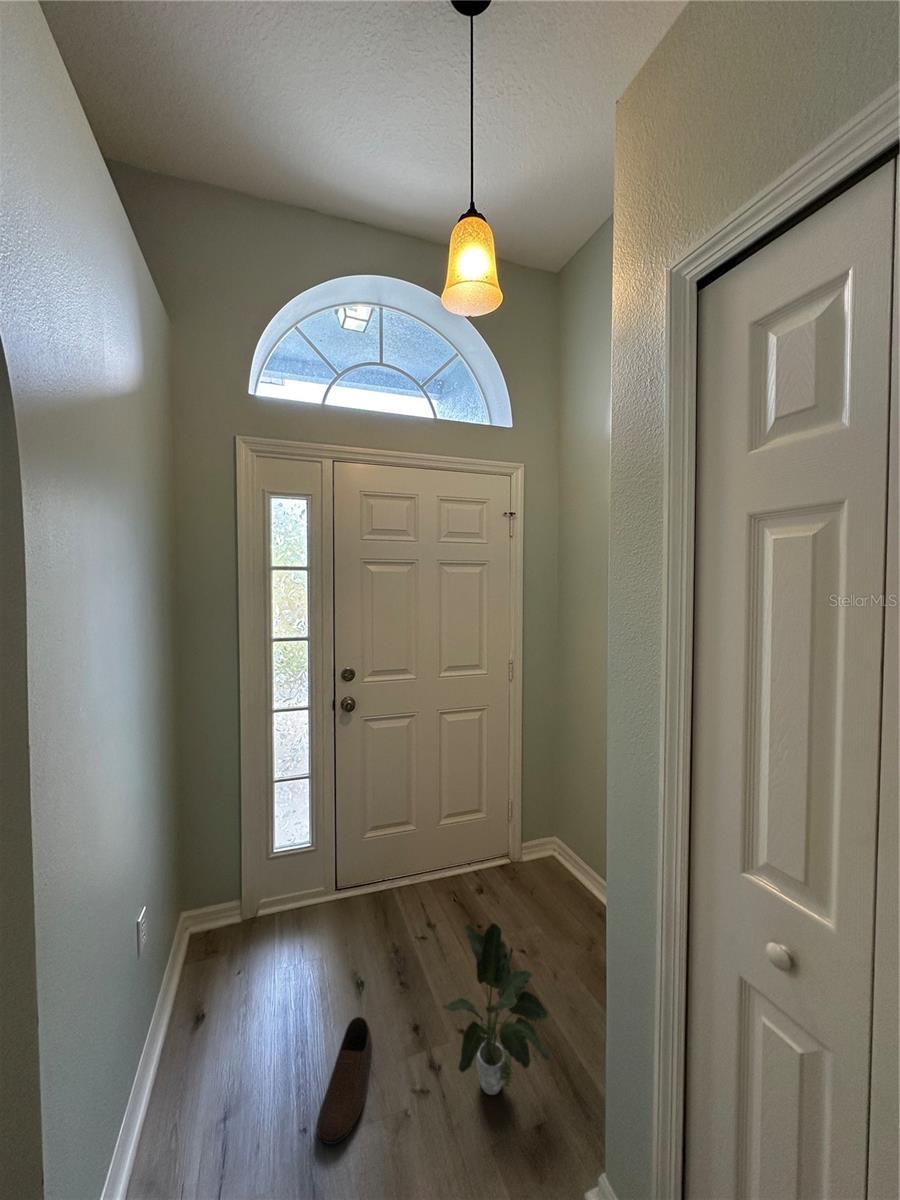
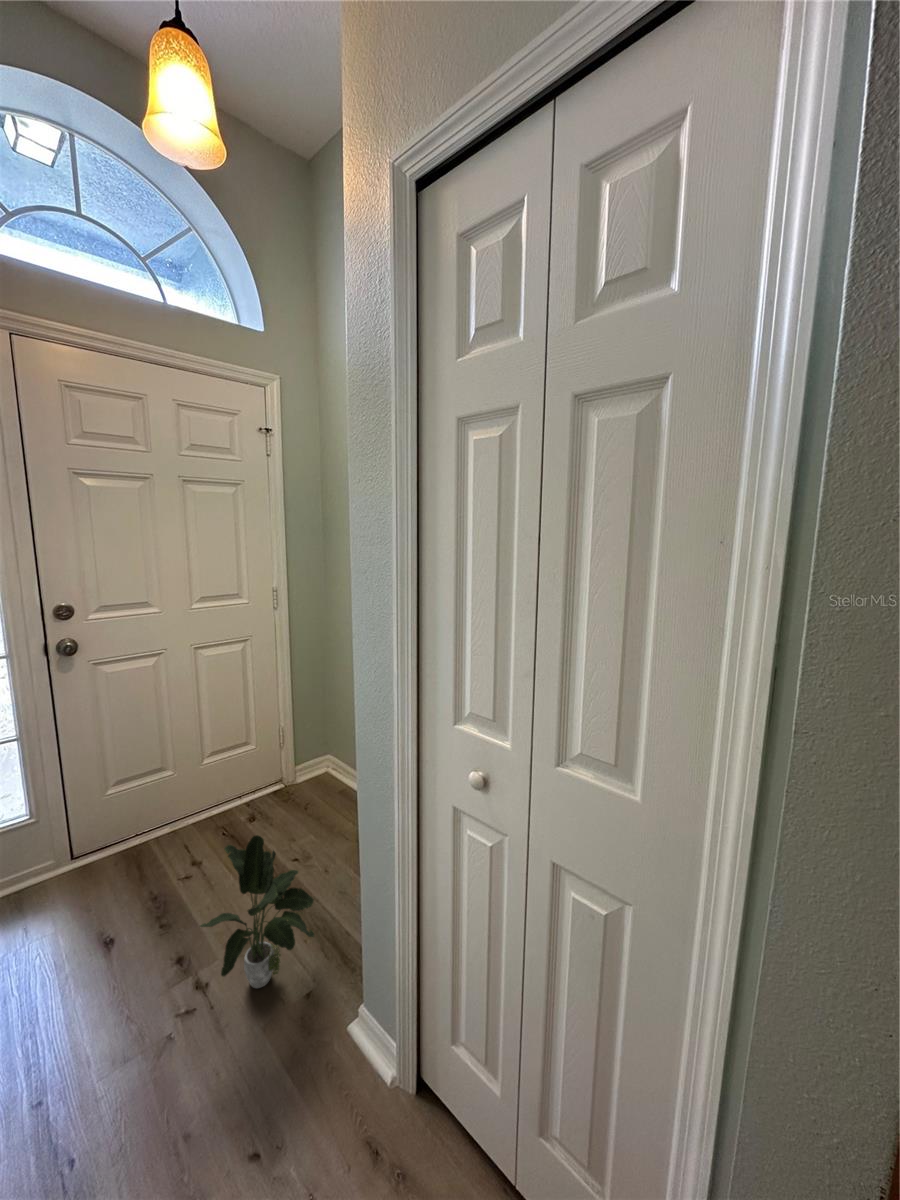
shoe: present [317,1017,372,1144] -> none [50,972,124,1106]

